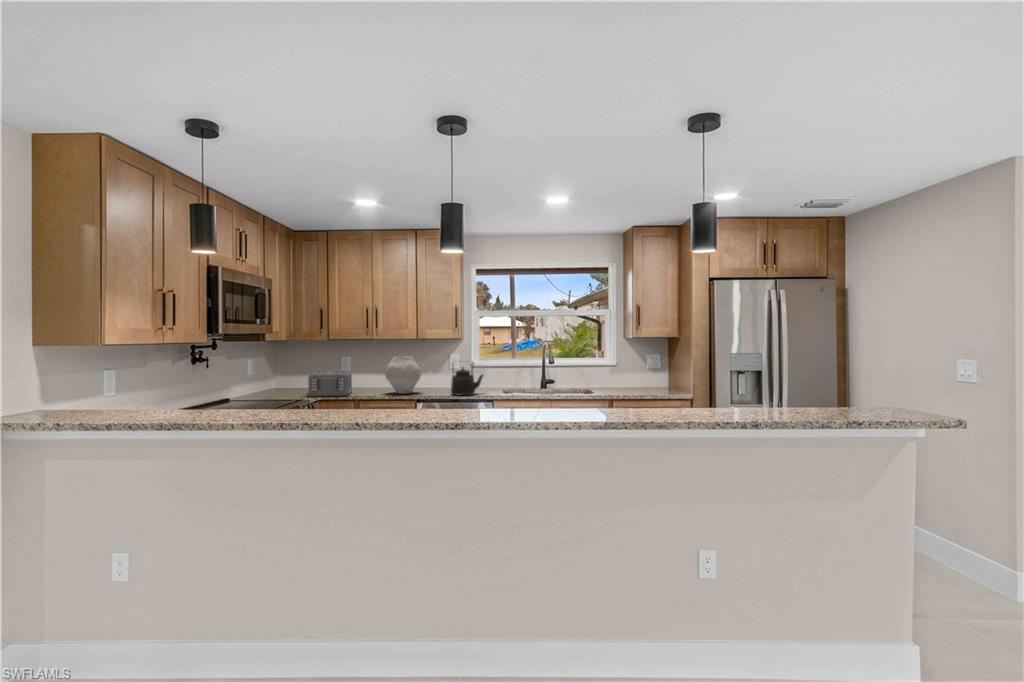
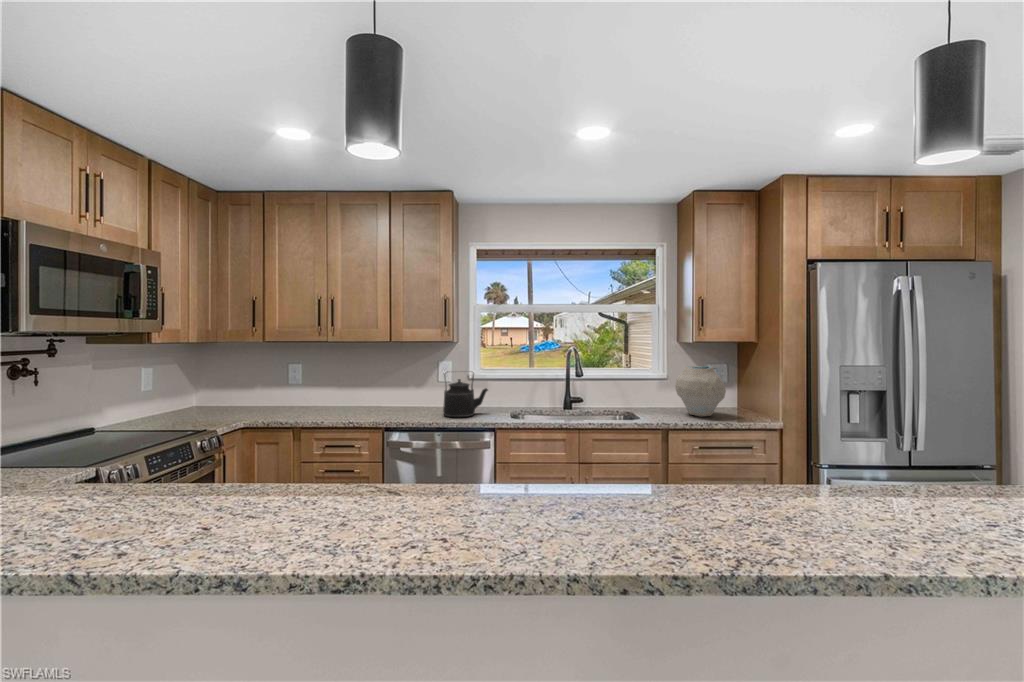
vase: present [385,356,421,394] -> present [675,366,726,416]
toaster: present [308,371,352,396] -> none [264,379,333,413]

